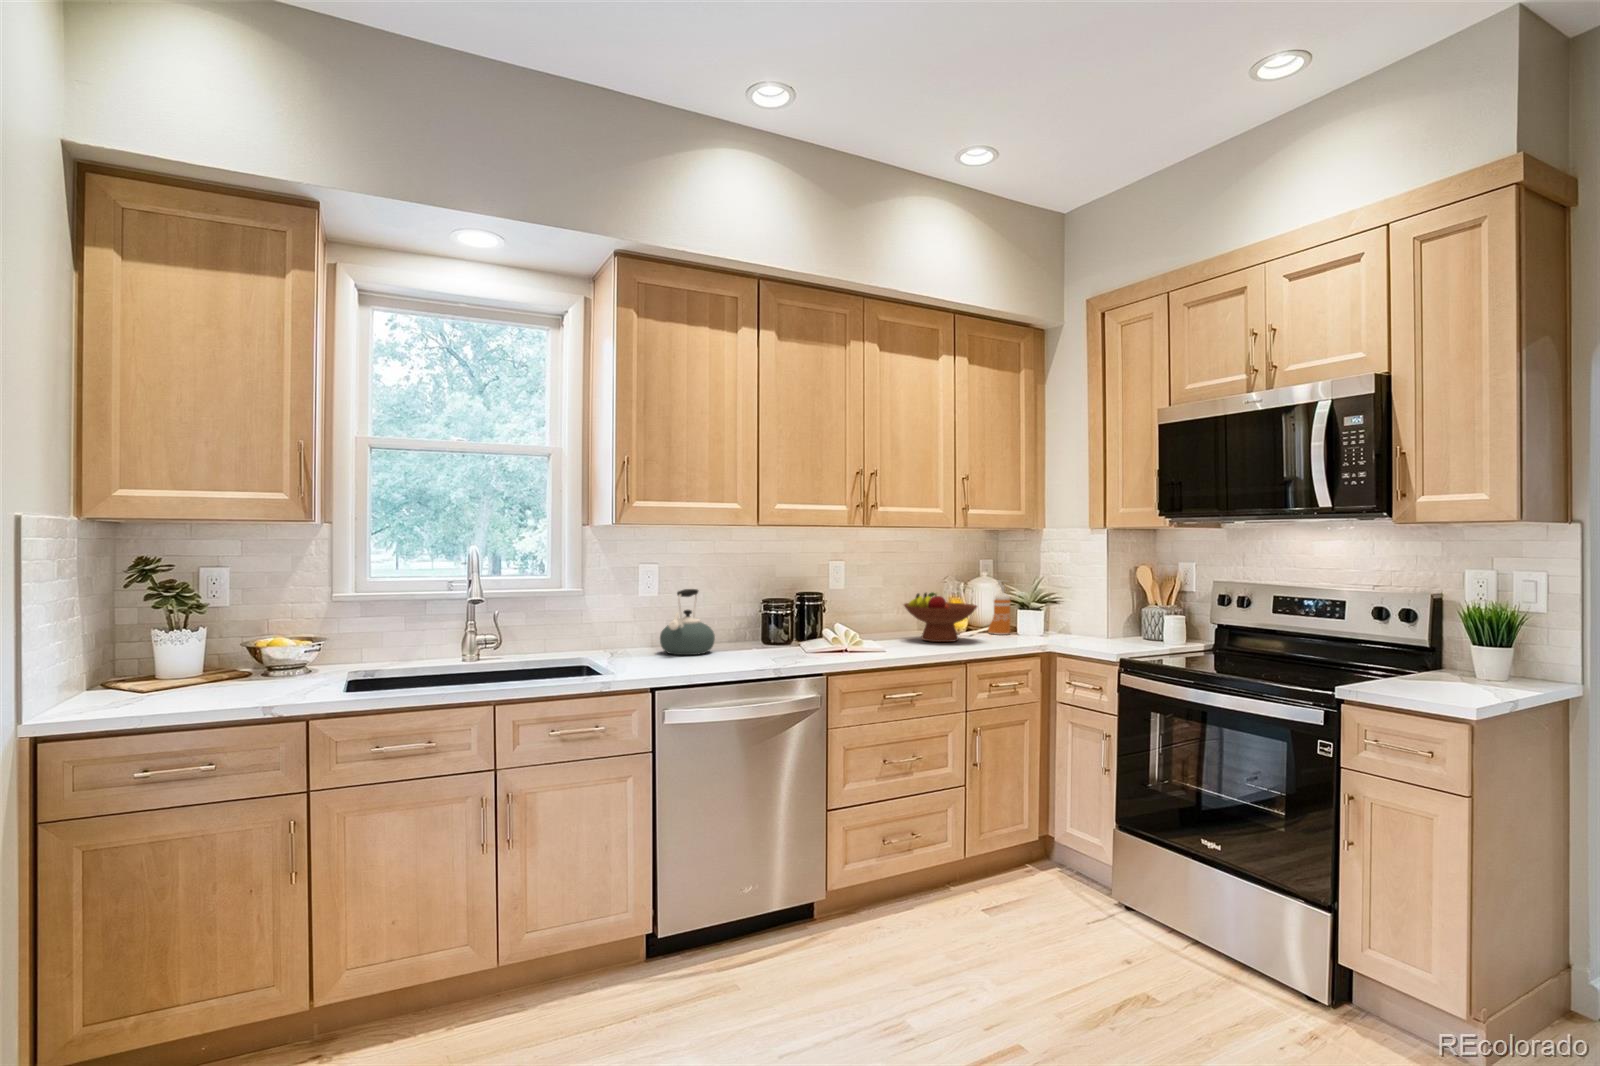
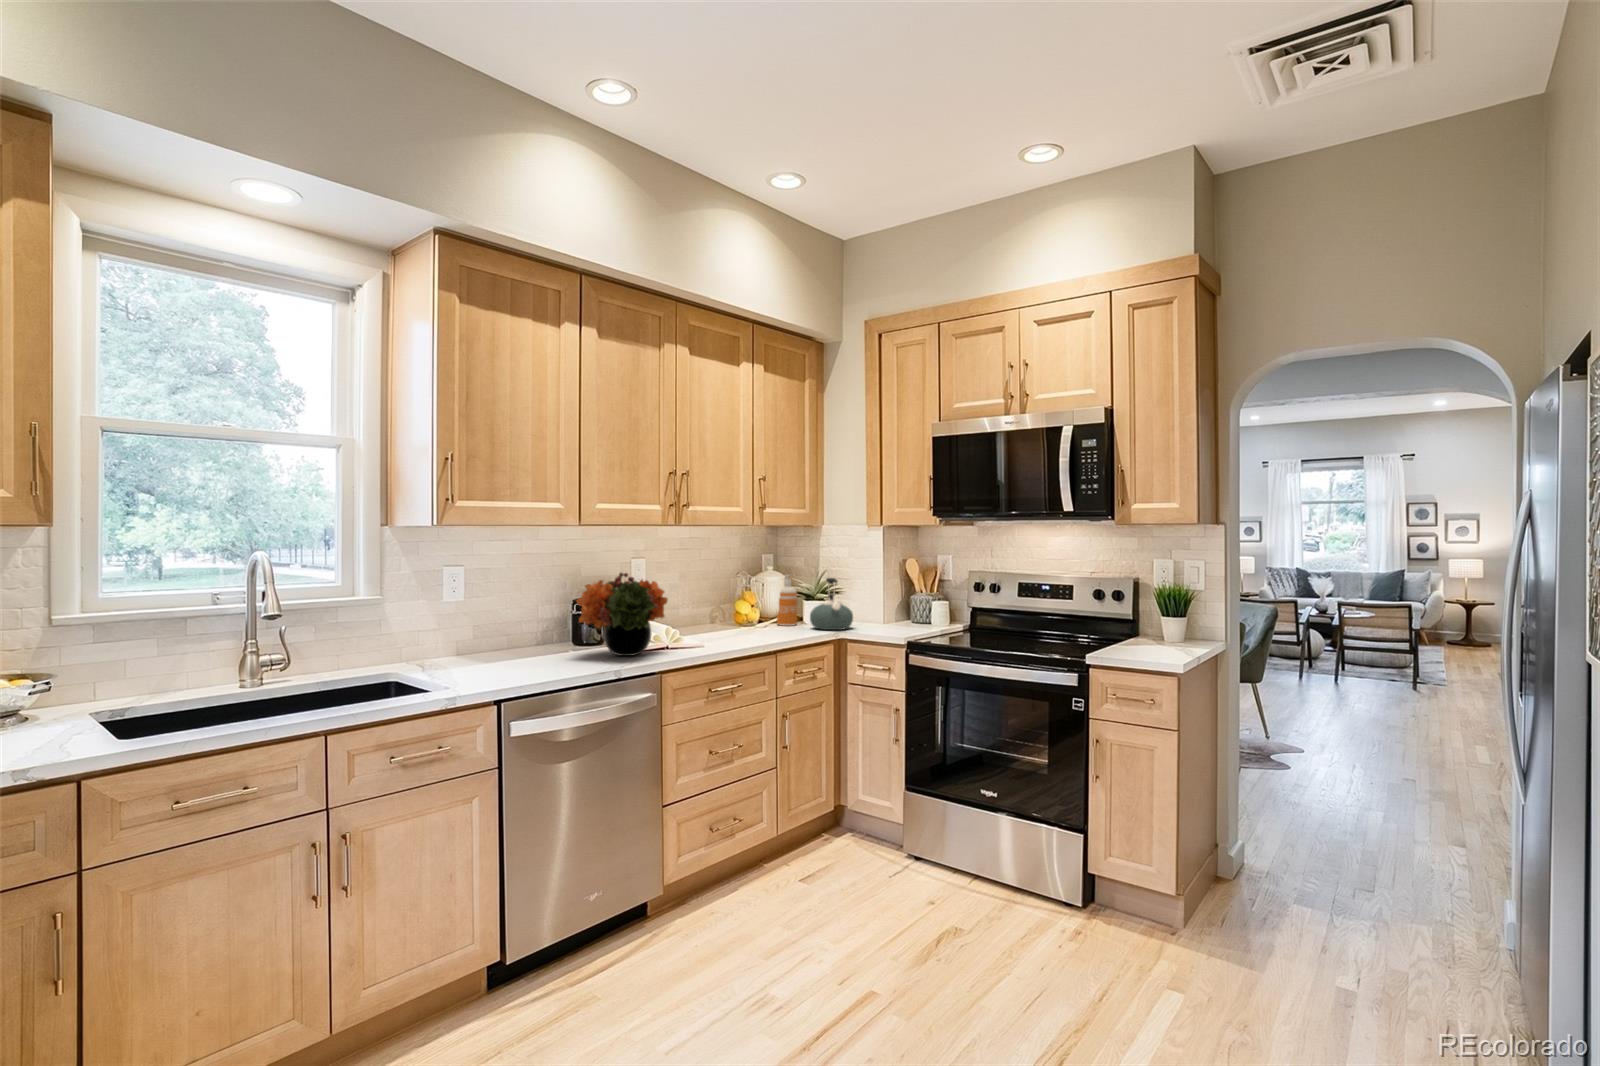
flower arrangement: none [754,571,845,655] -> present [577,573,668,656]
kettle: present [660,589,715,655] -> present [810,578,853,630]
fruit bowl: present [904,592,977,642] -> none [706,588,777,636]

